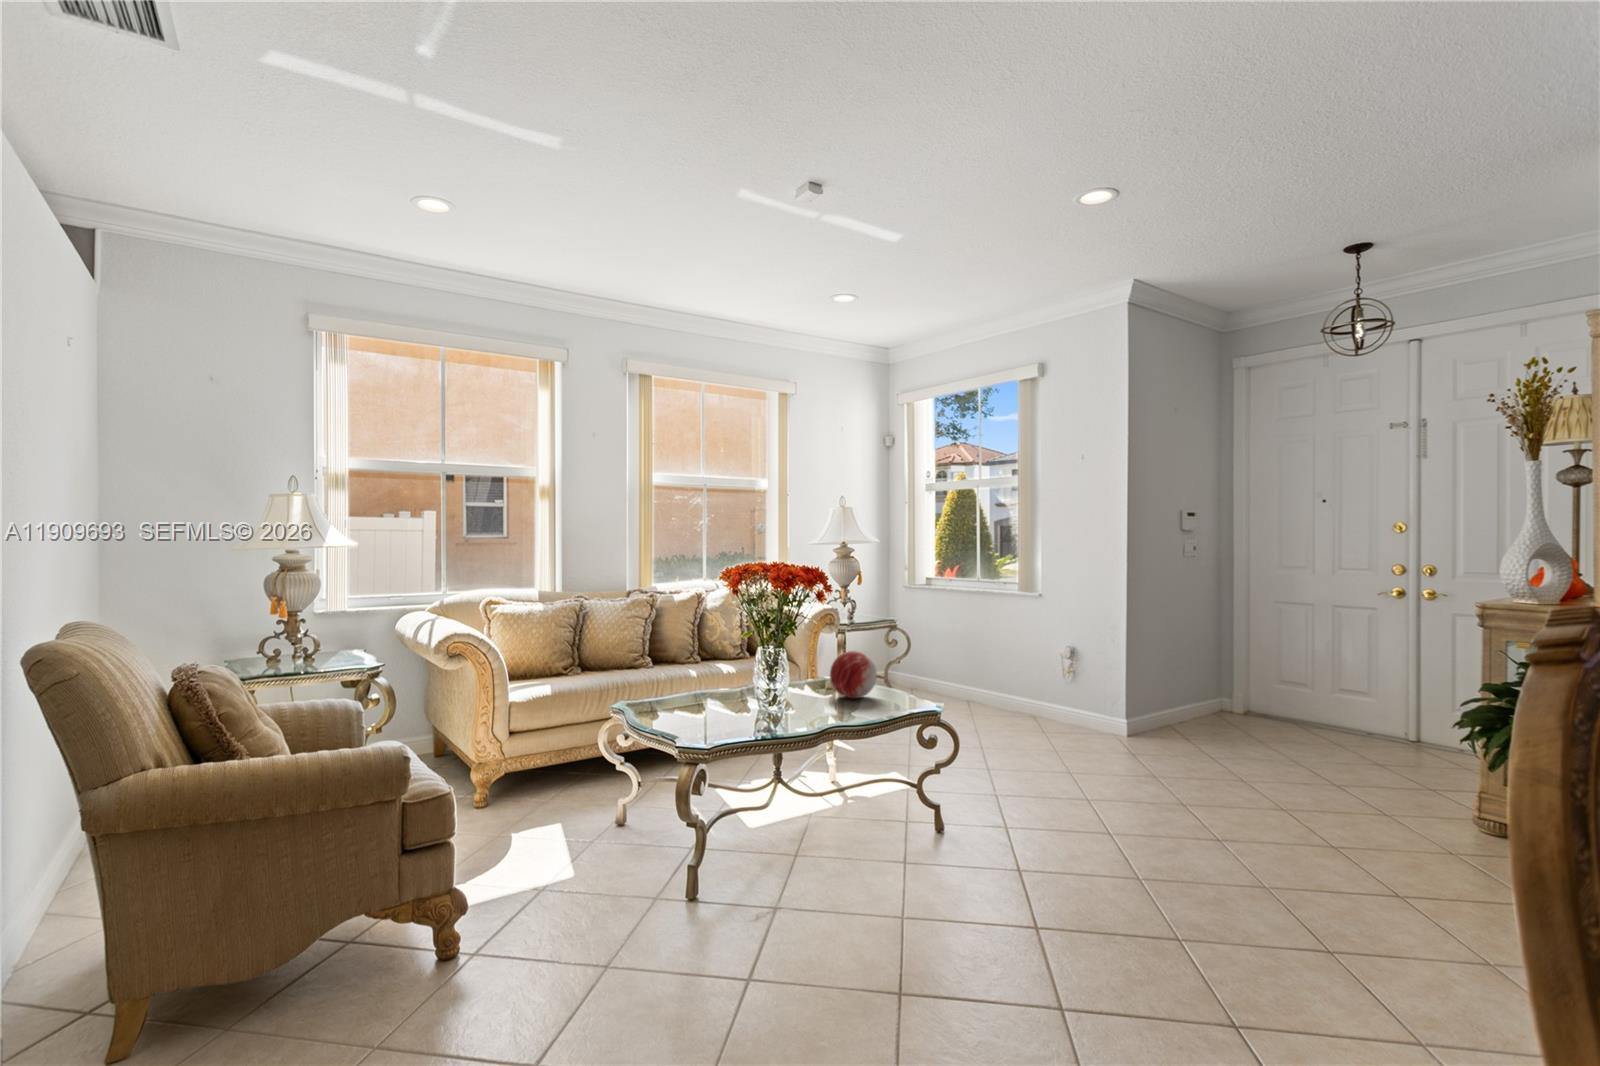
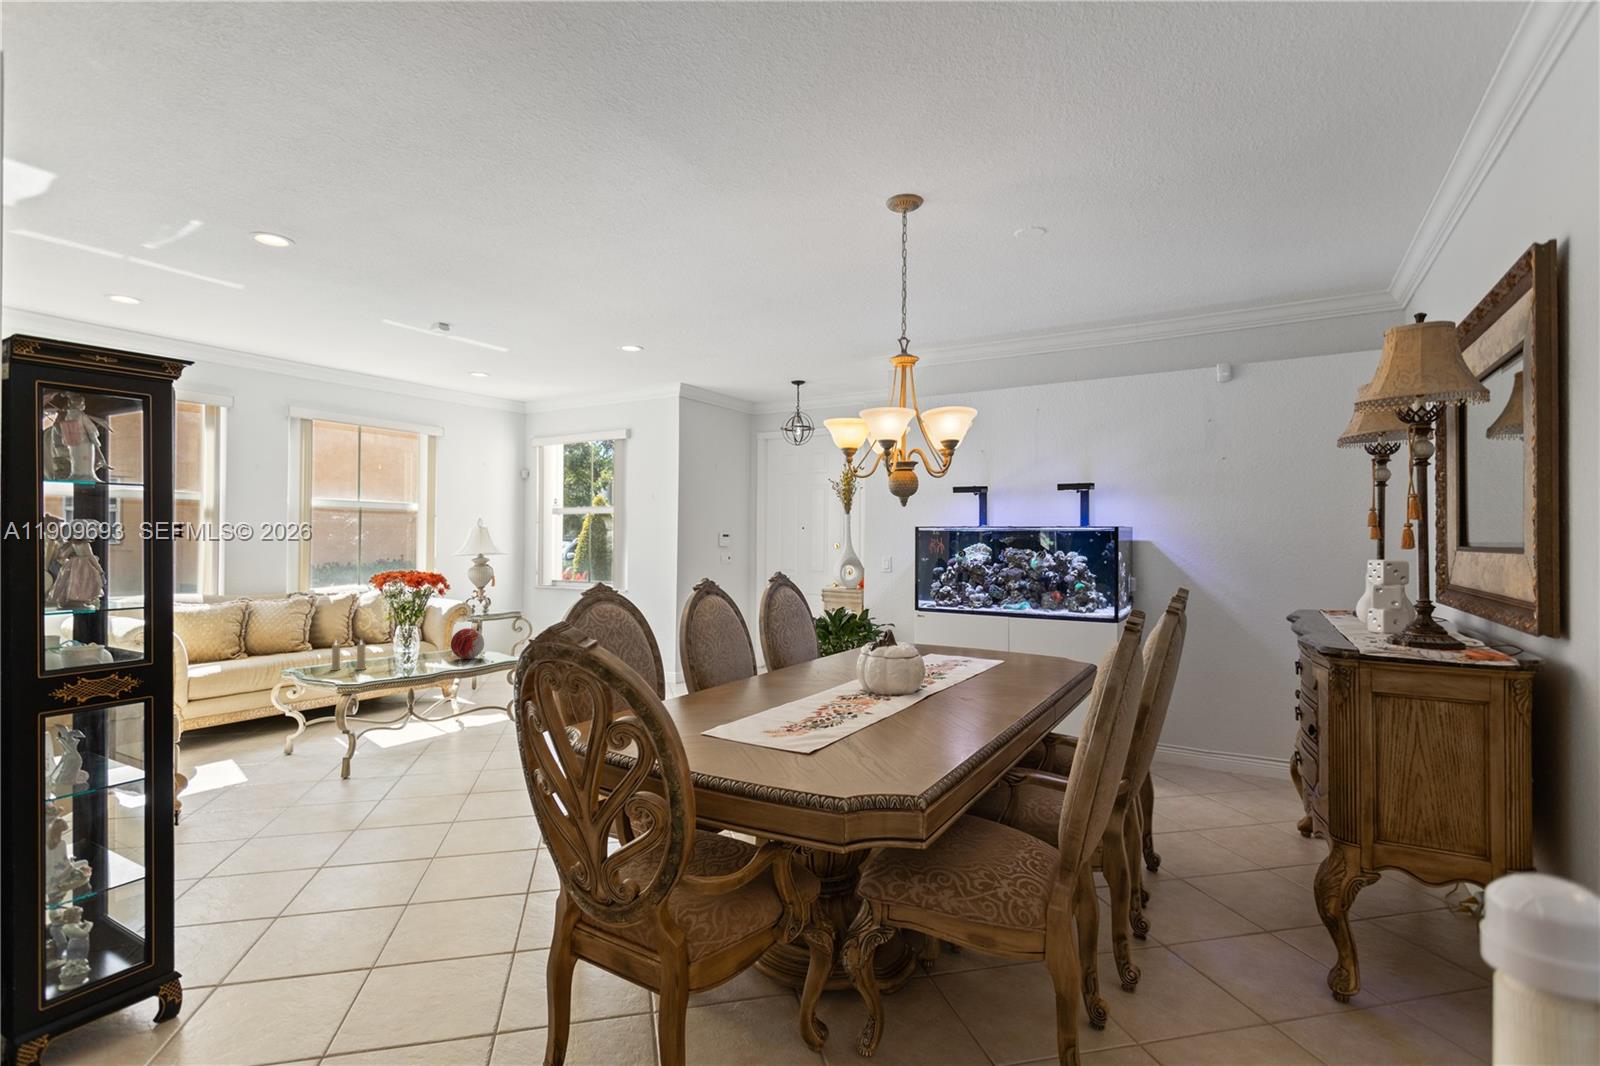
candle: none [671,662,718,711] -> present [331,641,366,670]

